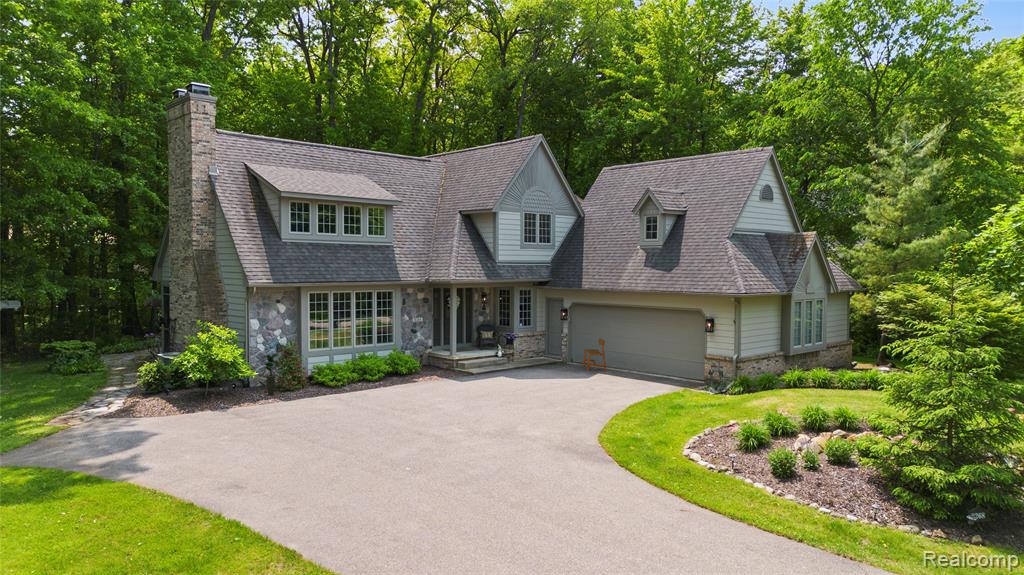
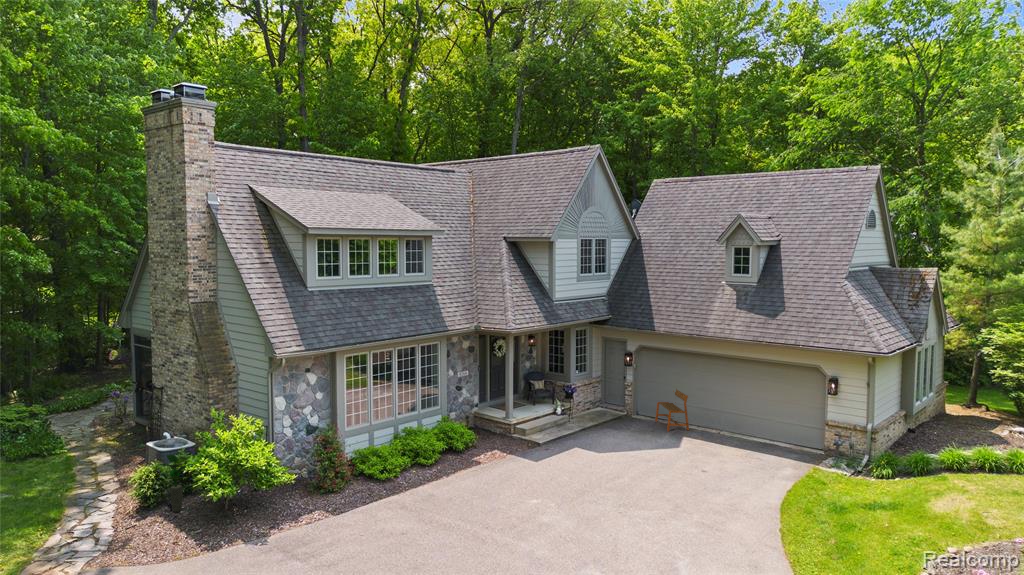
potted plant: present [263,354,281,395] -> present [164,455,187,512]

